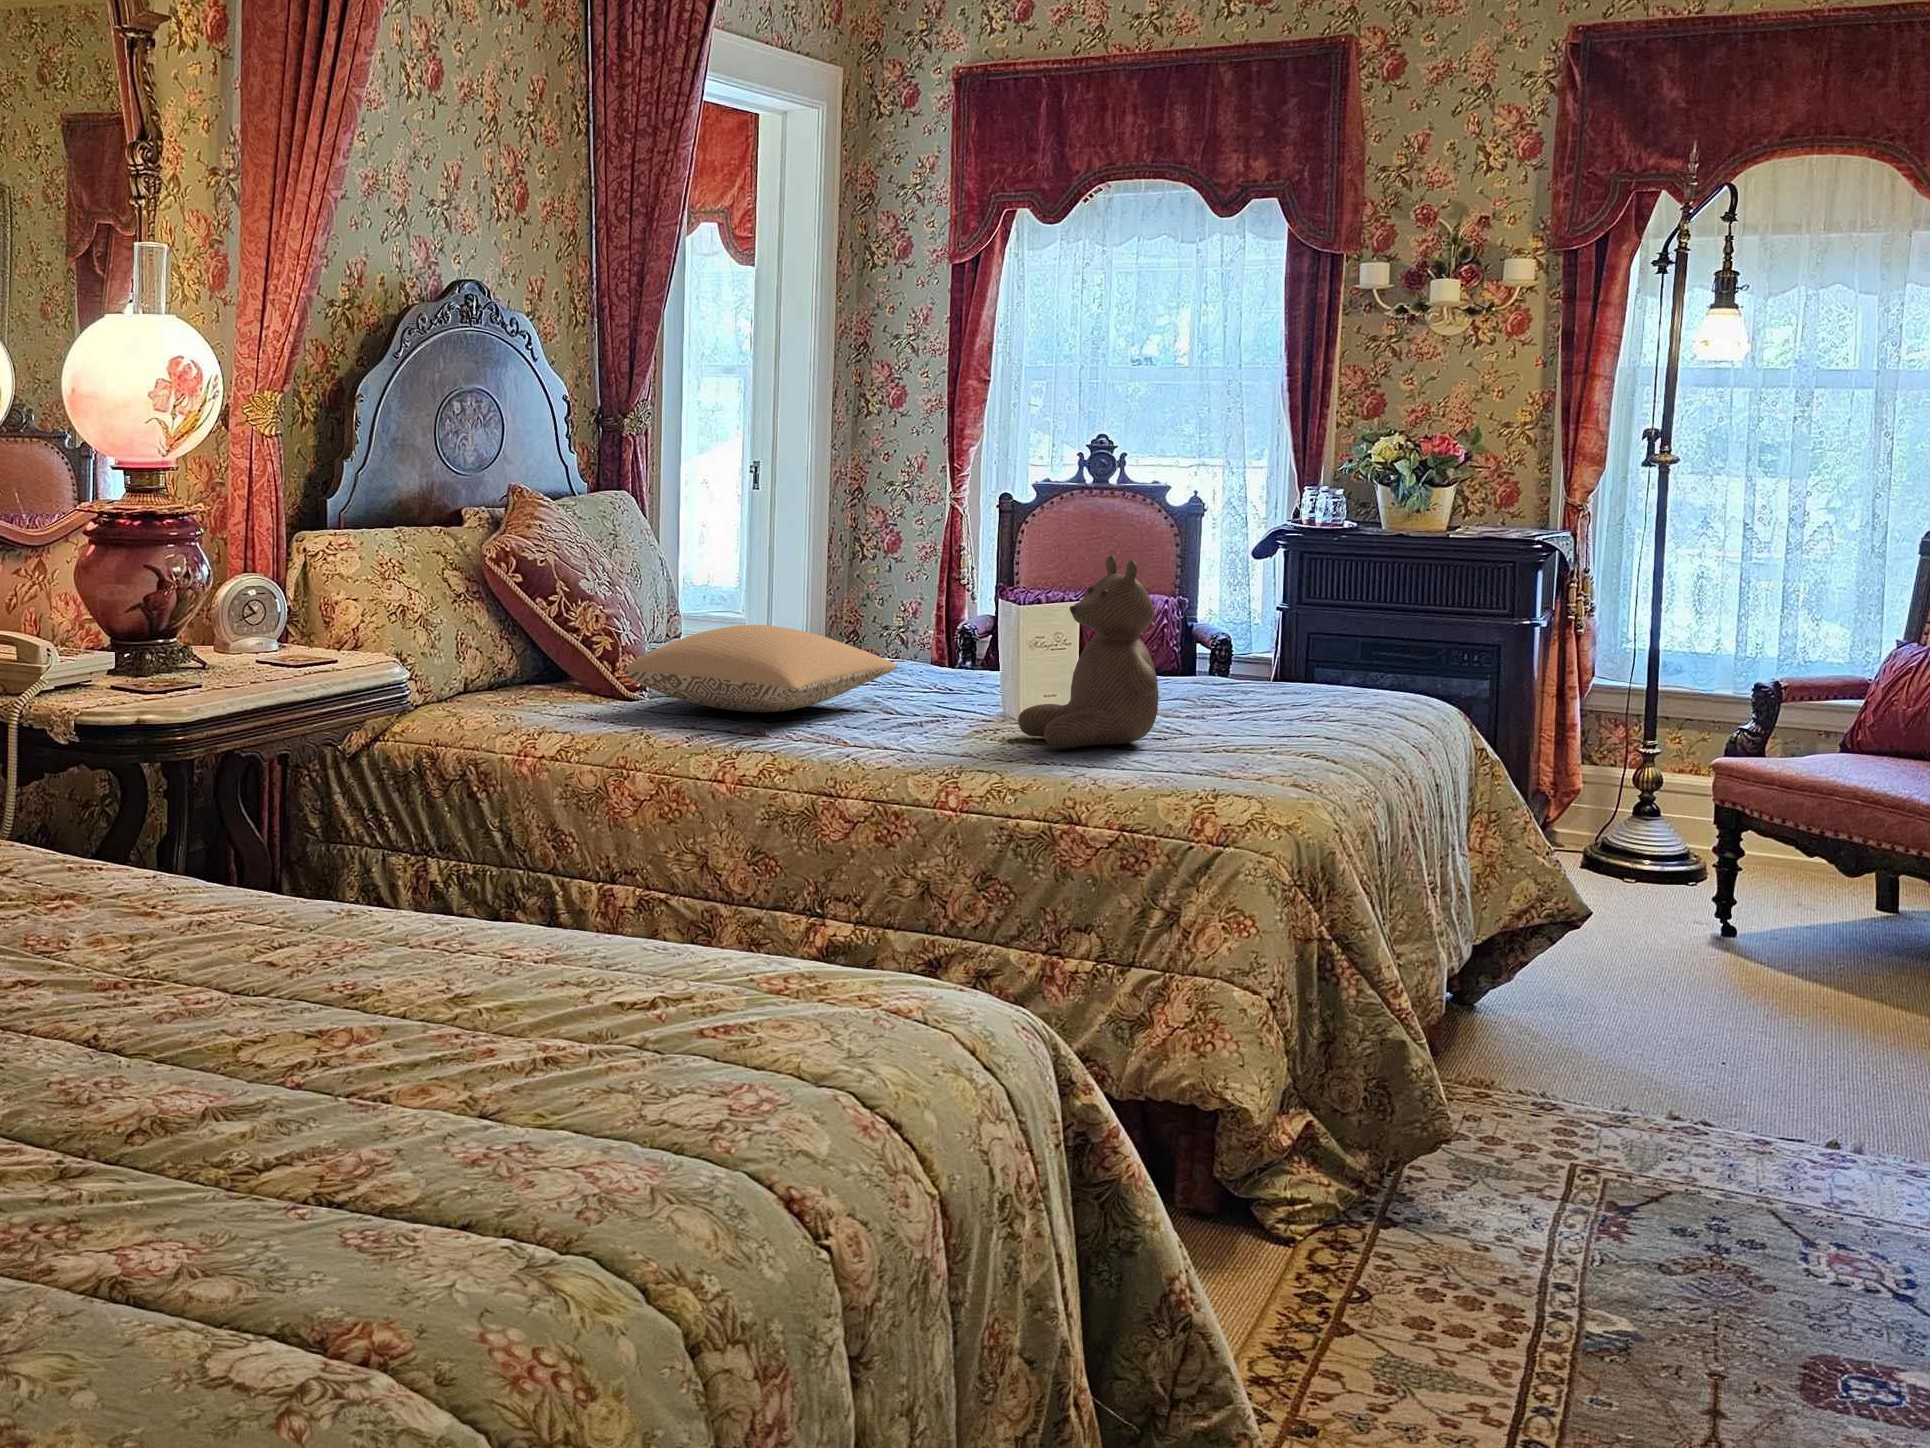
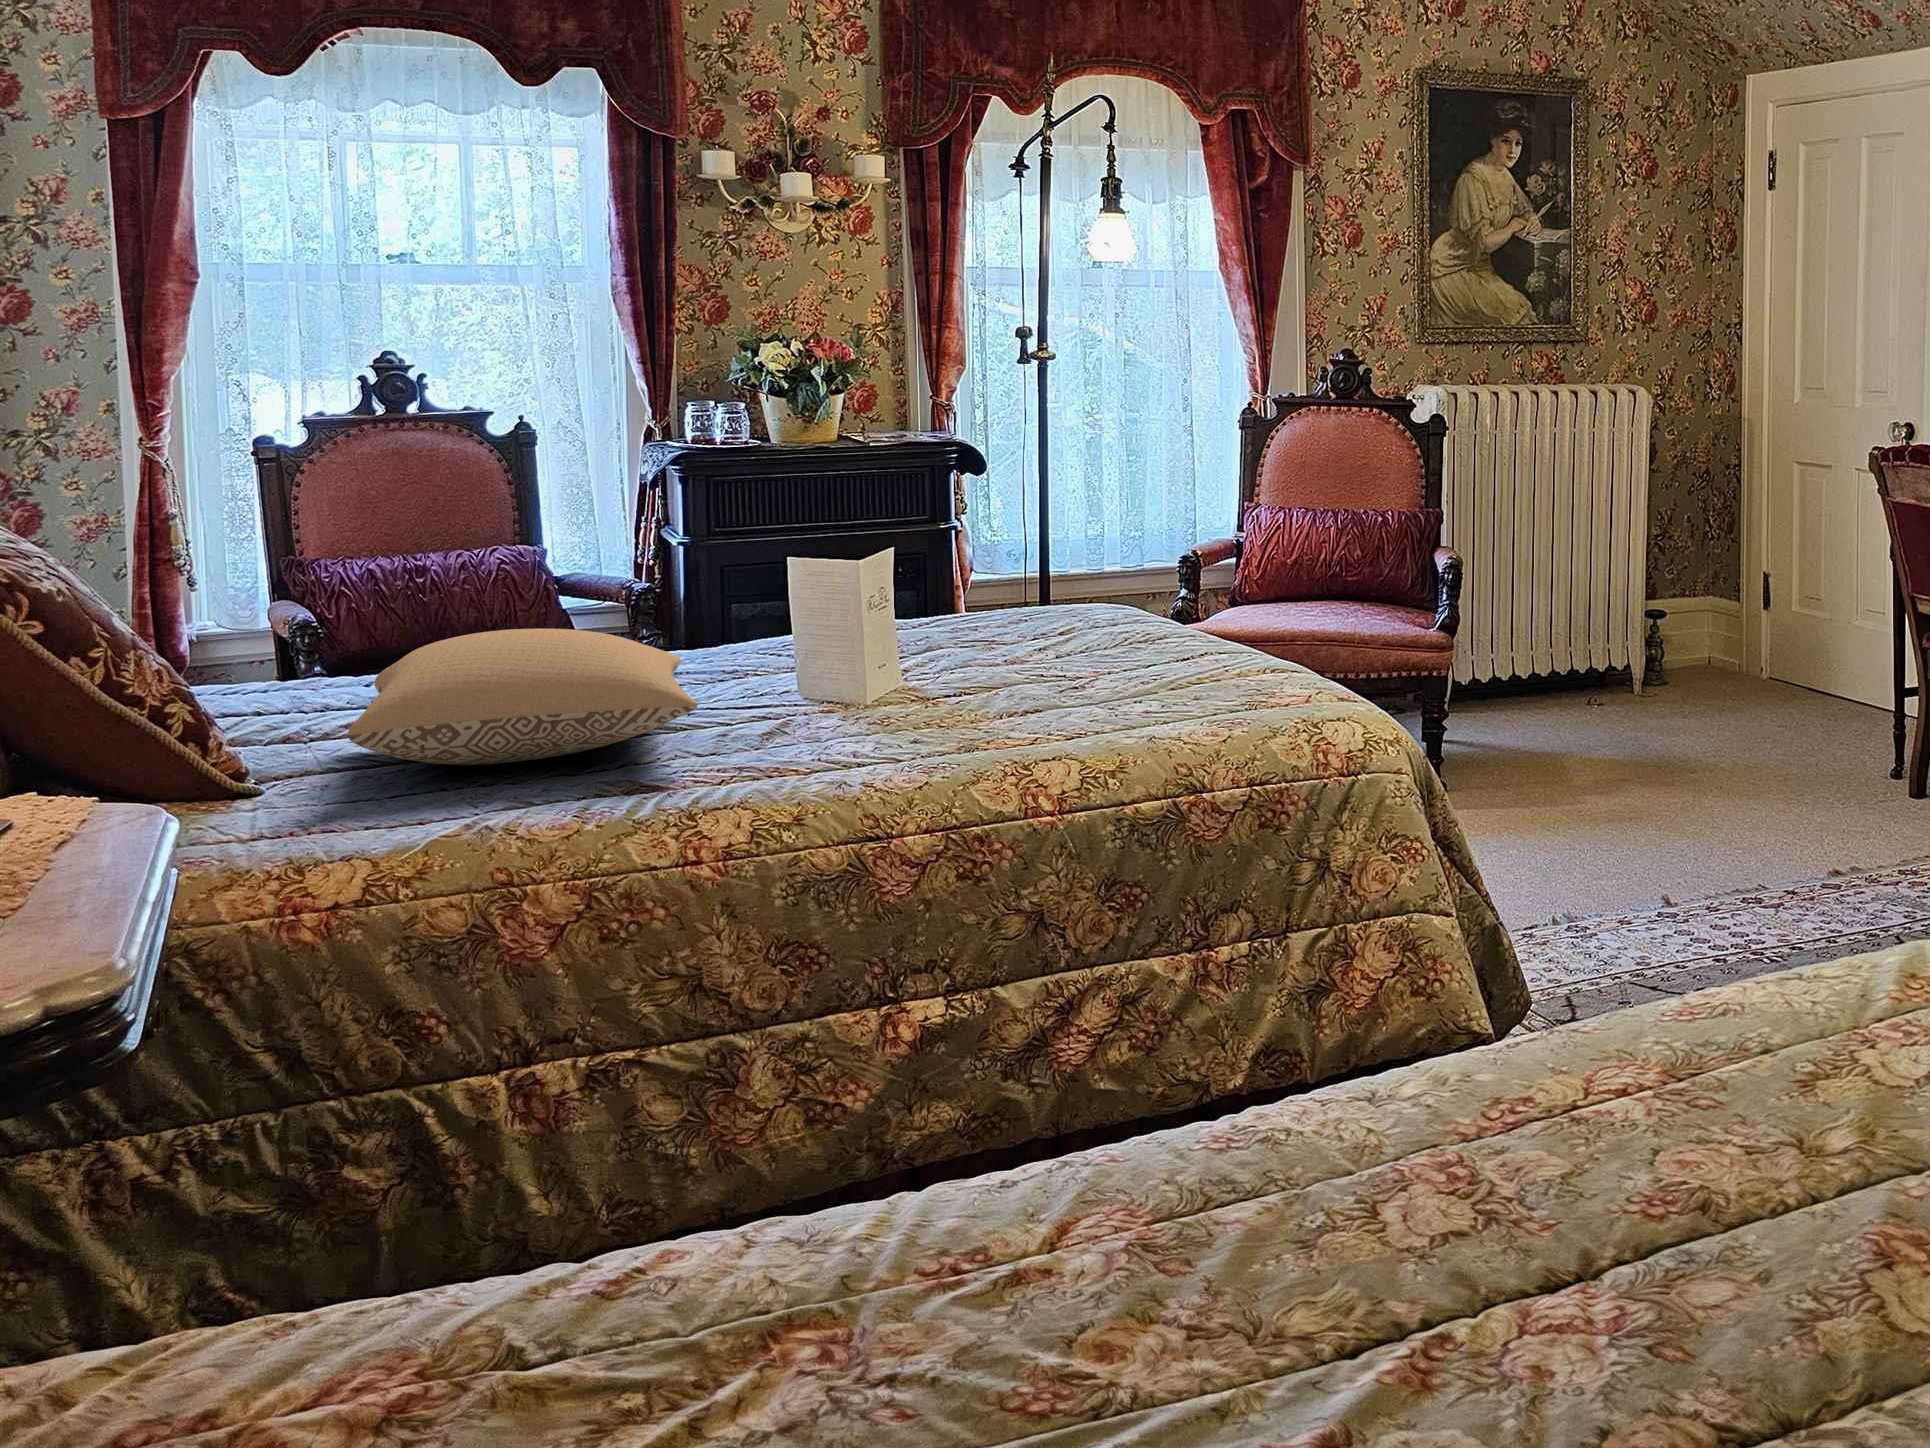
teddy bear: present [1018,556,1159,748] -> none [942,474,1131,714]

